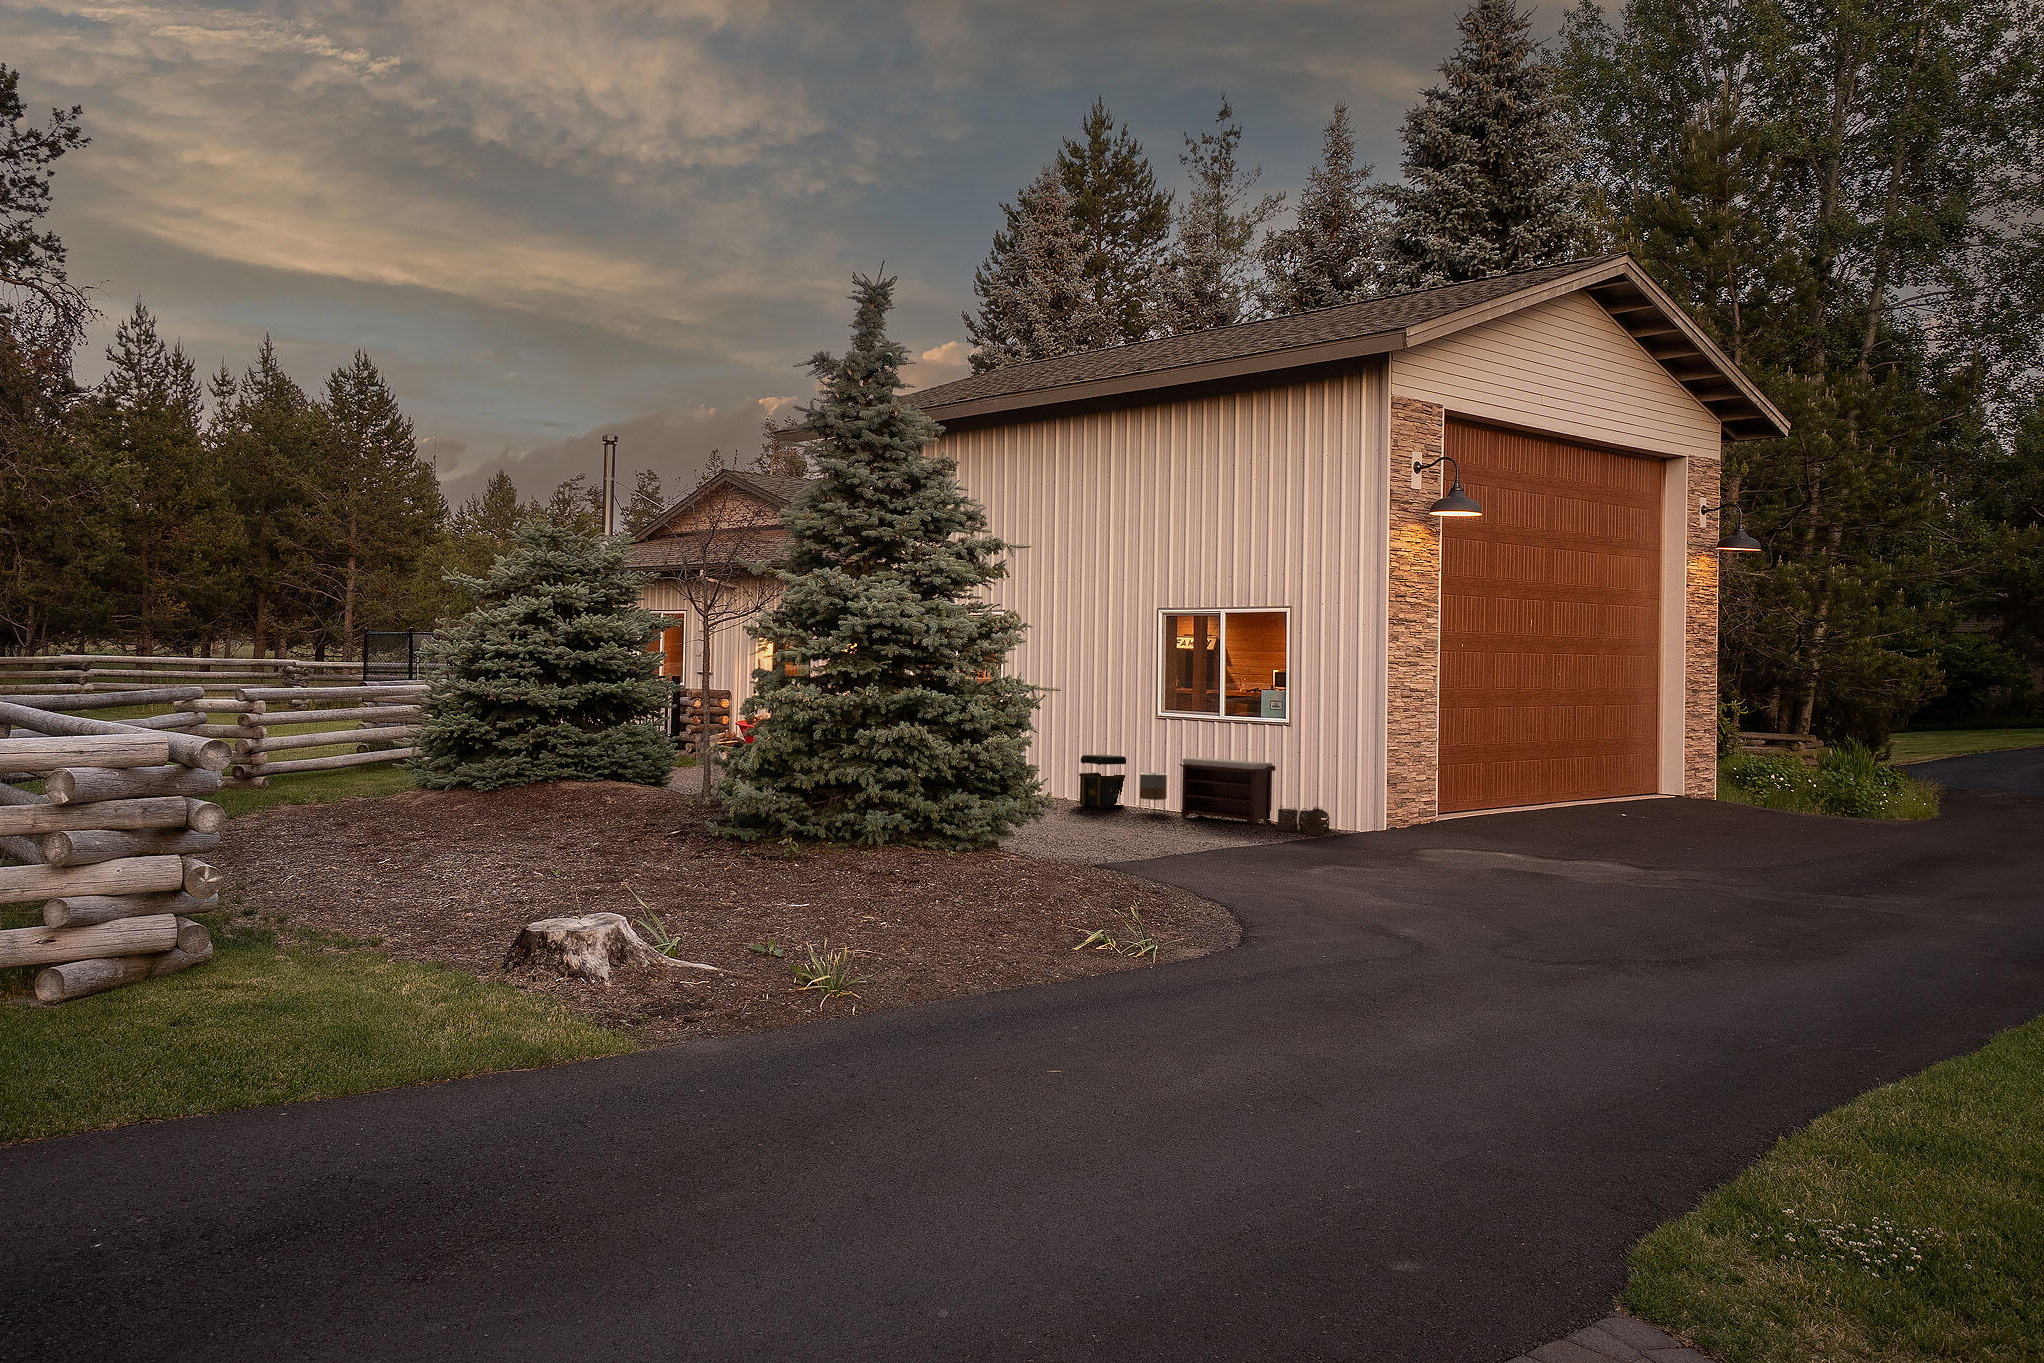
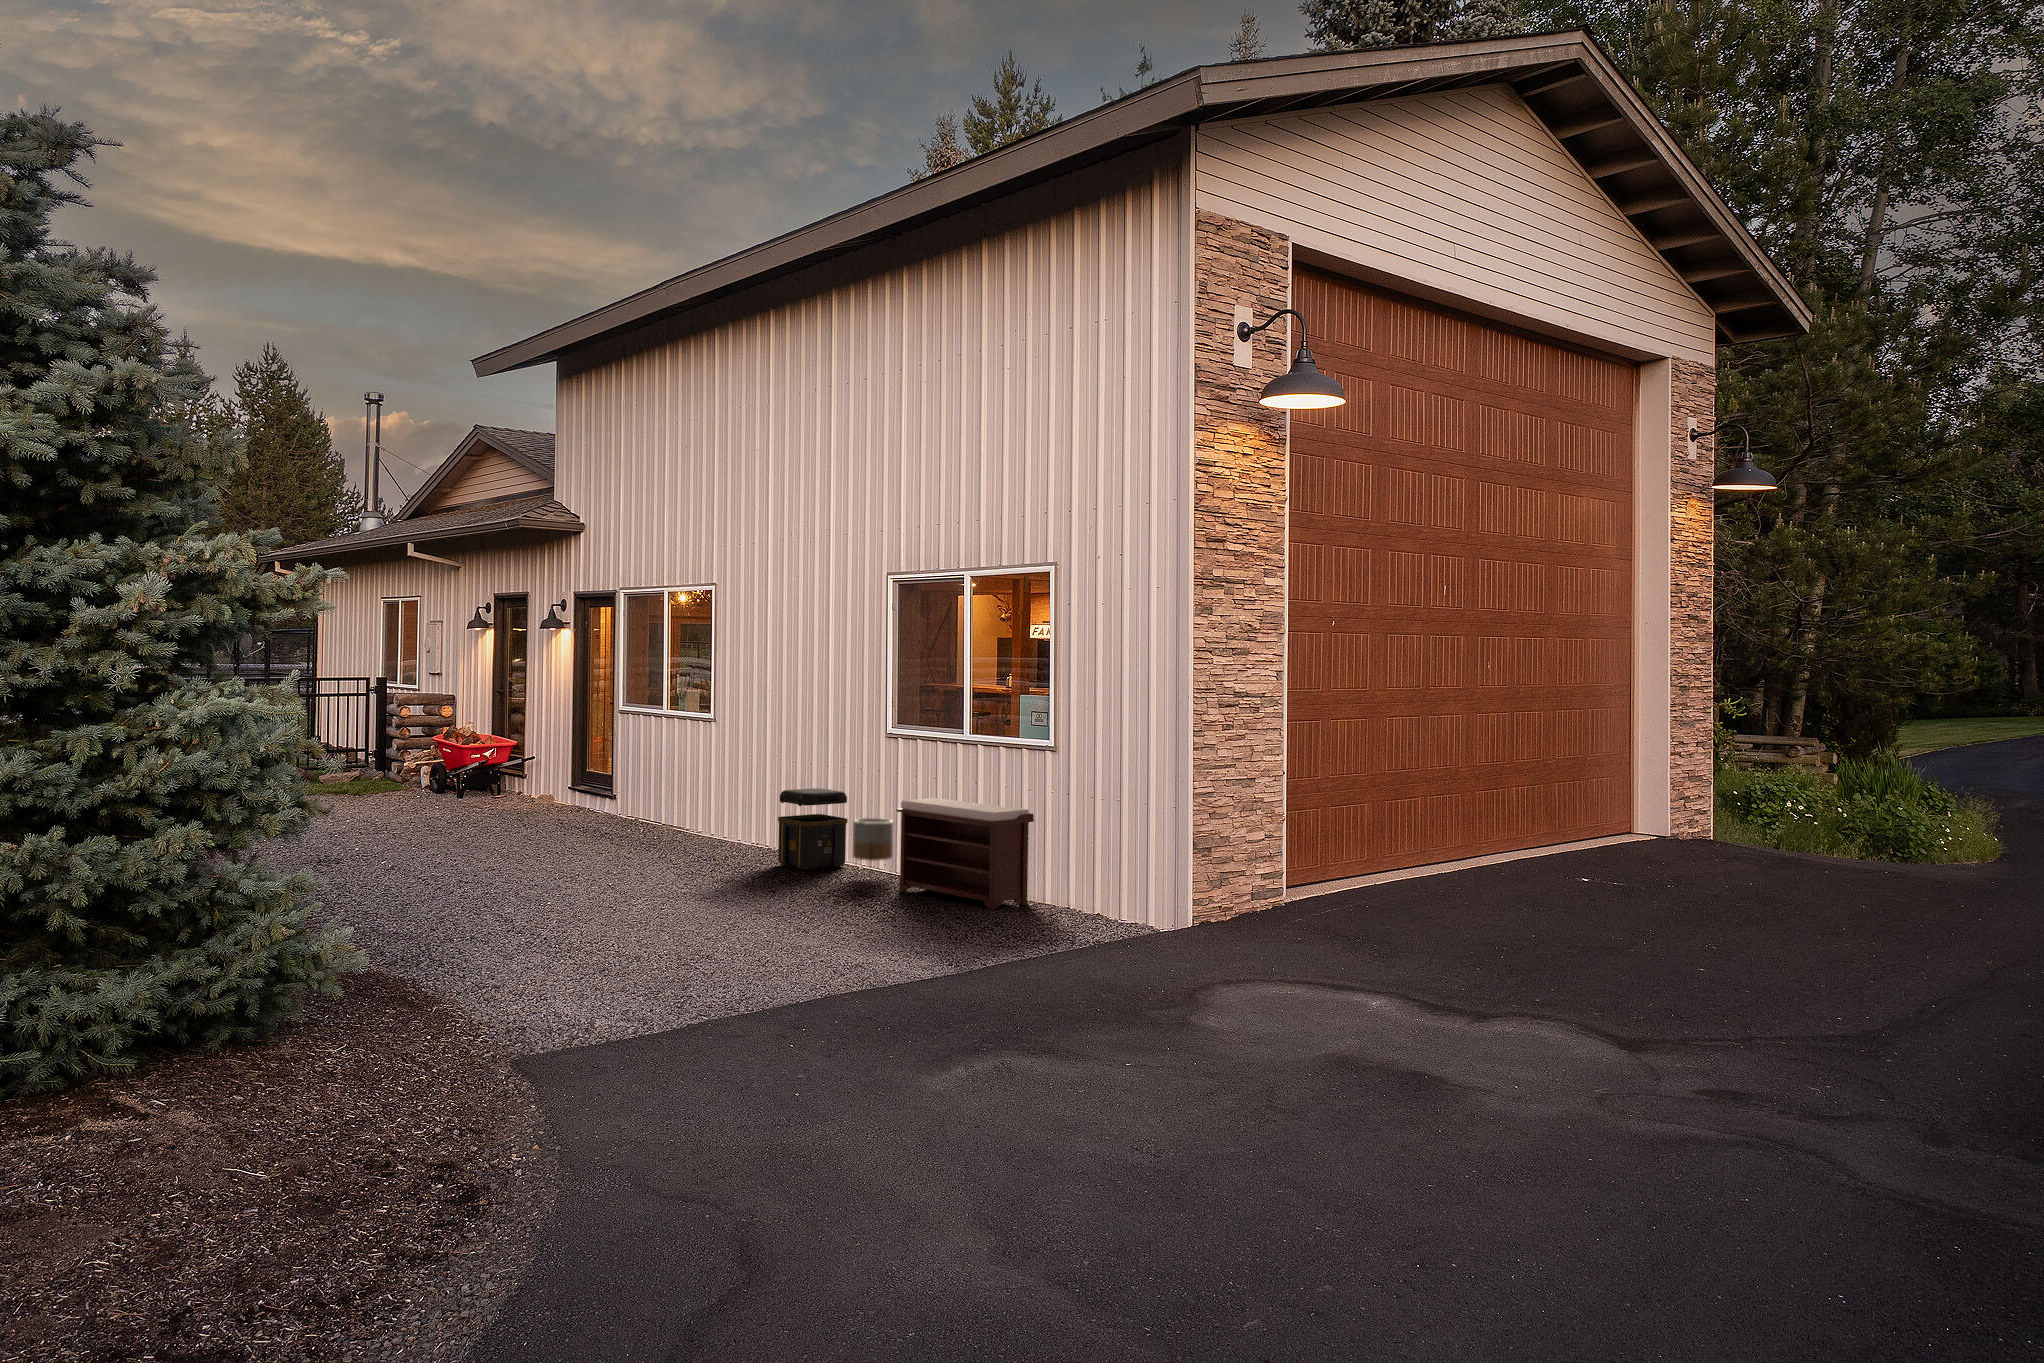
woven basket: present [1278,806,1330,835] -> none [1018,883,1106,940]

